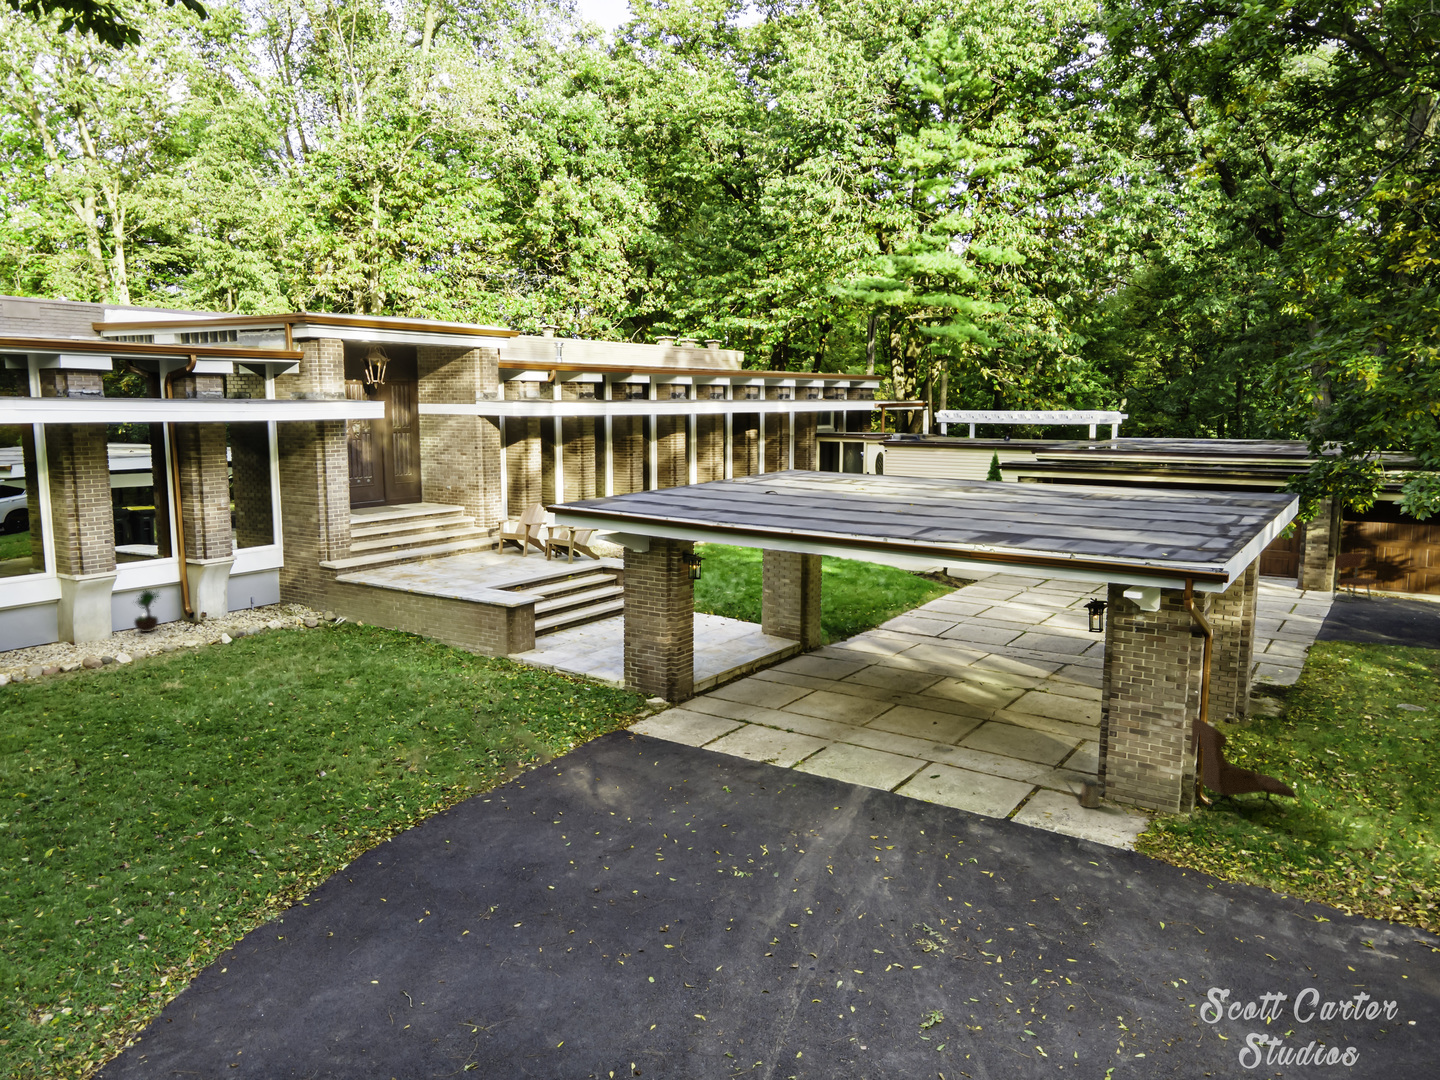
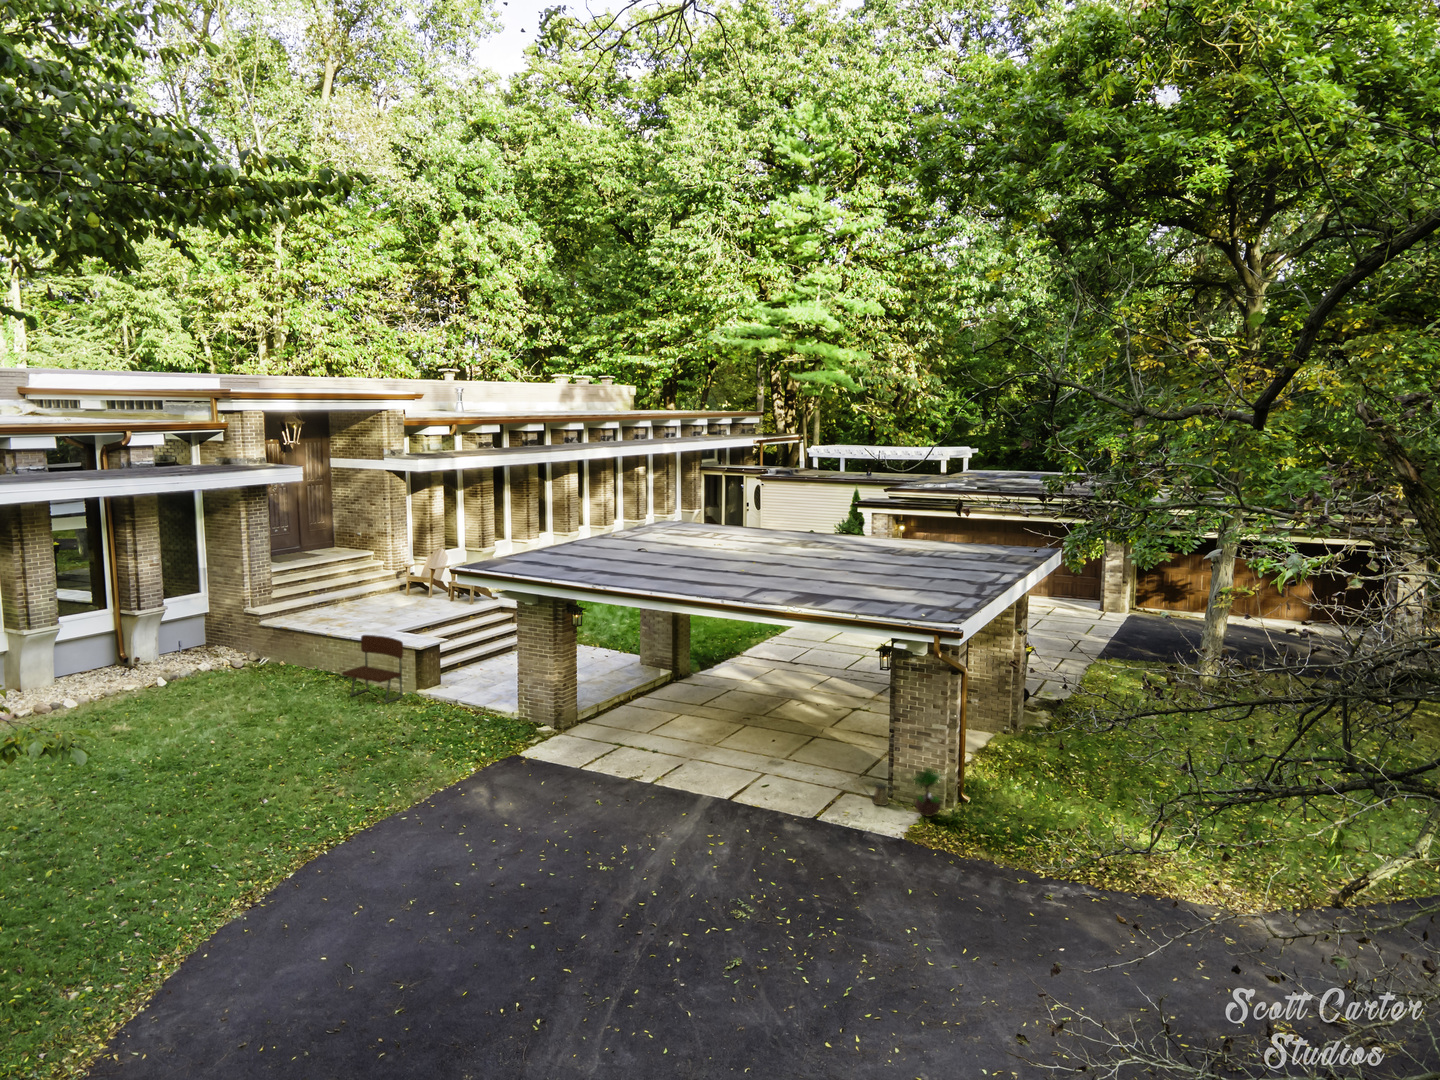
bench: present [1332,553,1381,603] -> present [342,635,403,703]
potted tree: present [134,589,159,632] -> present [914,768,941,816]
lounge chair: present [1191,717,1296,818] -> none [955,732,1032,809]

